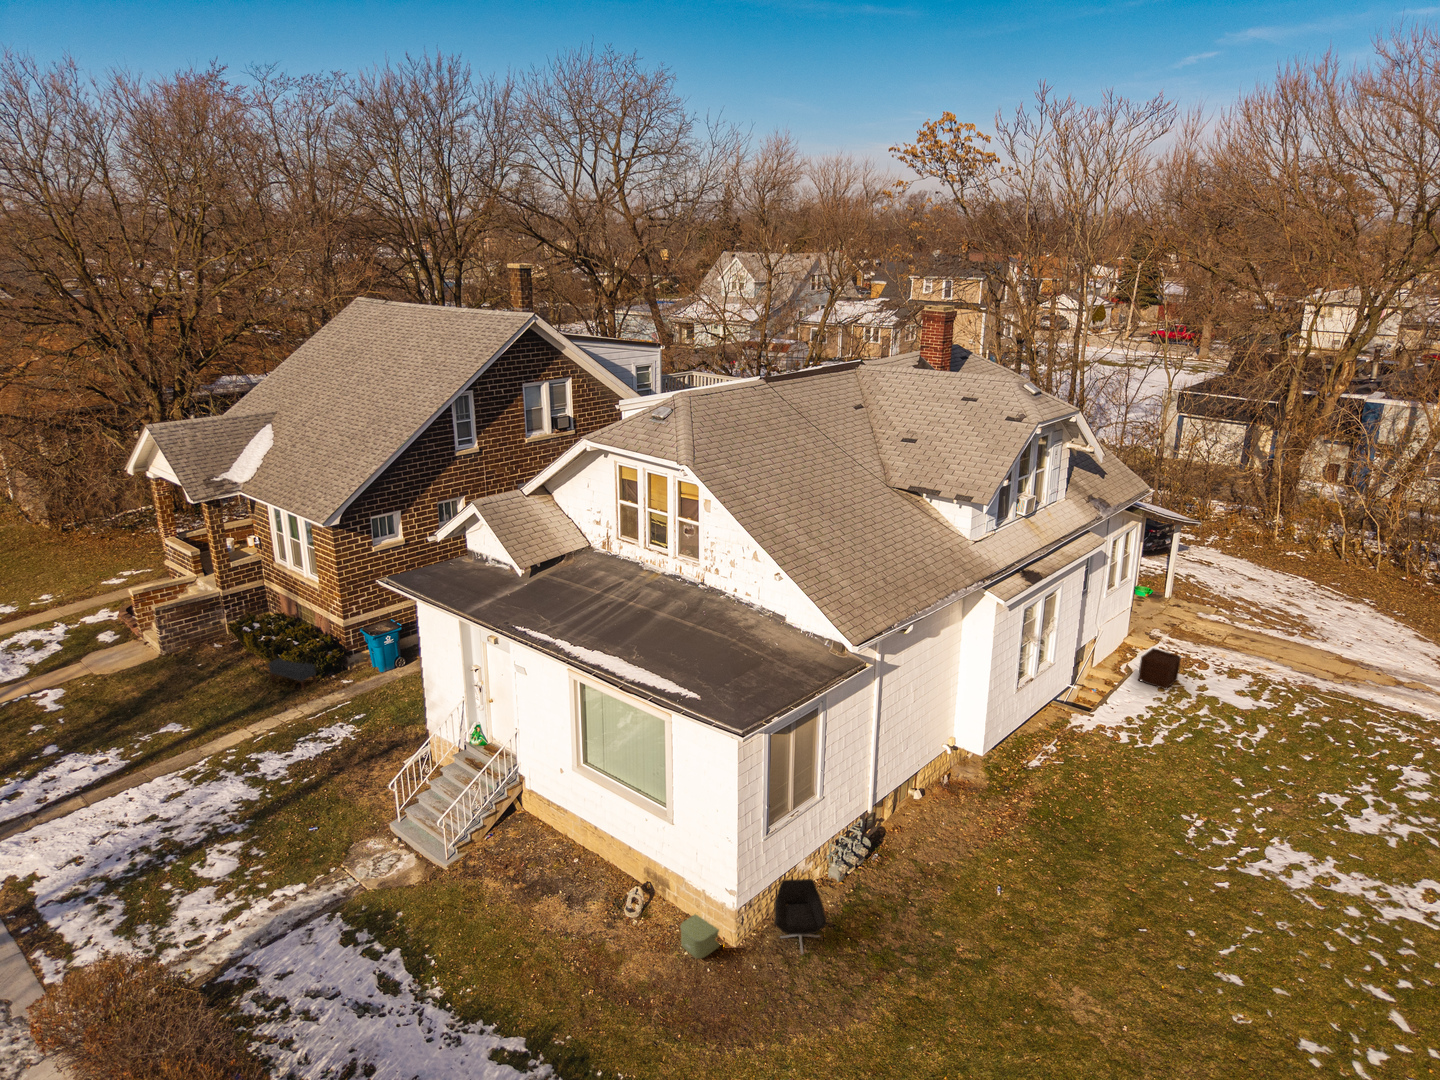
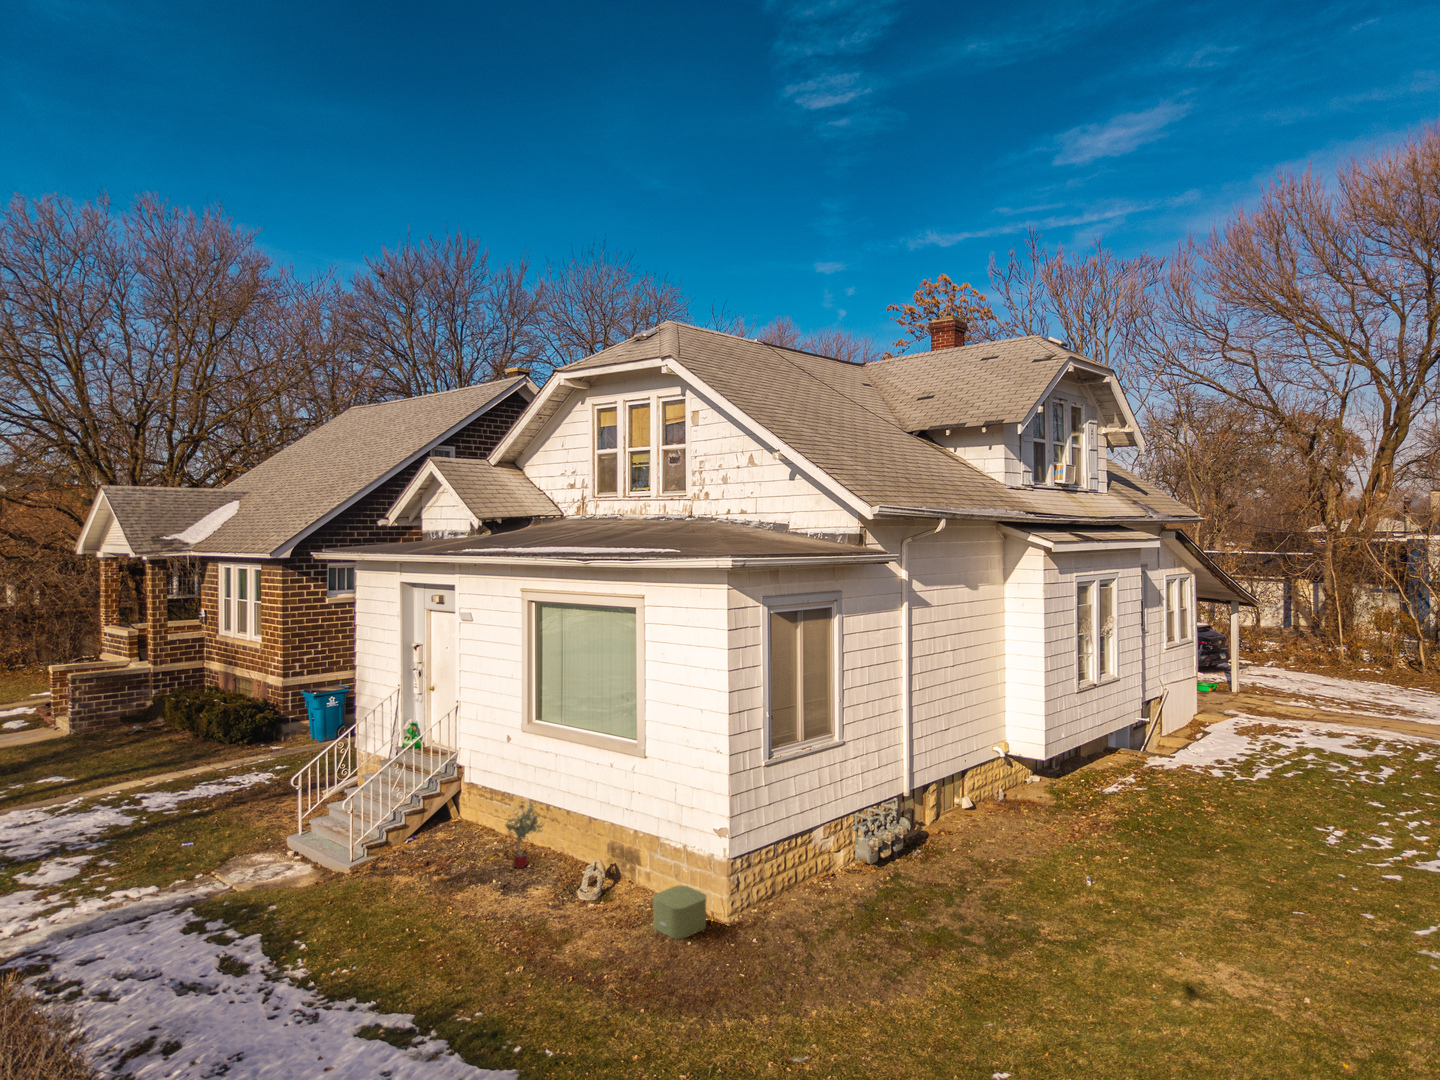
wooden crate: present [1138,648,1181,689] -> none [1170,704,1214,744]
bench: present [268,658,317,690] -> none [185,720,239,752]
potted tree: none [563,823,594,869] -> present [505,802,543,868]
lounge chair: present [774,879,827,954] -> present [119,701,165,733]

